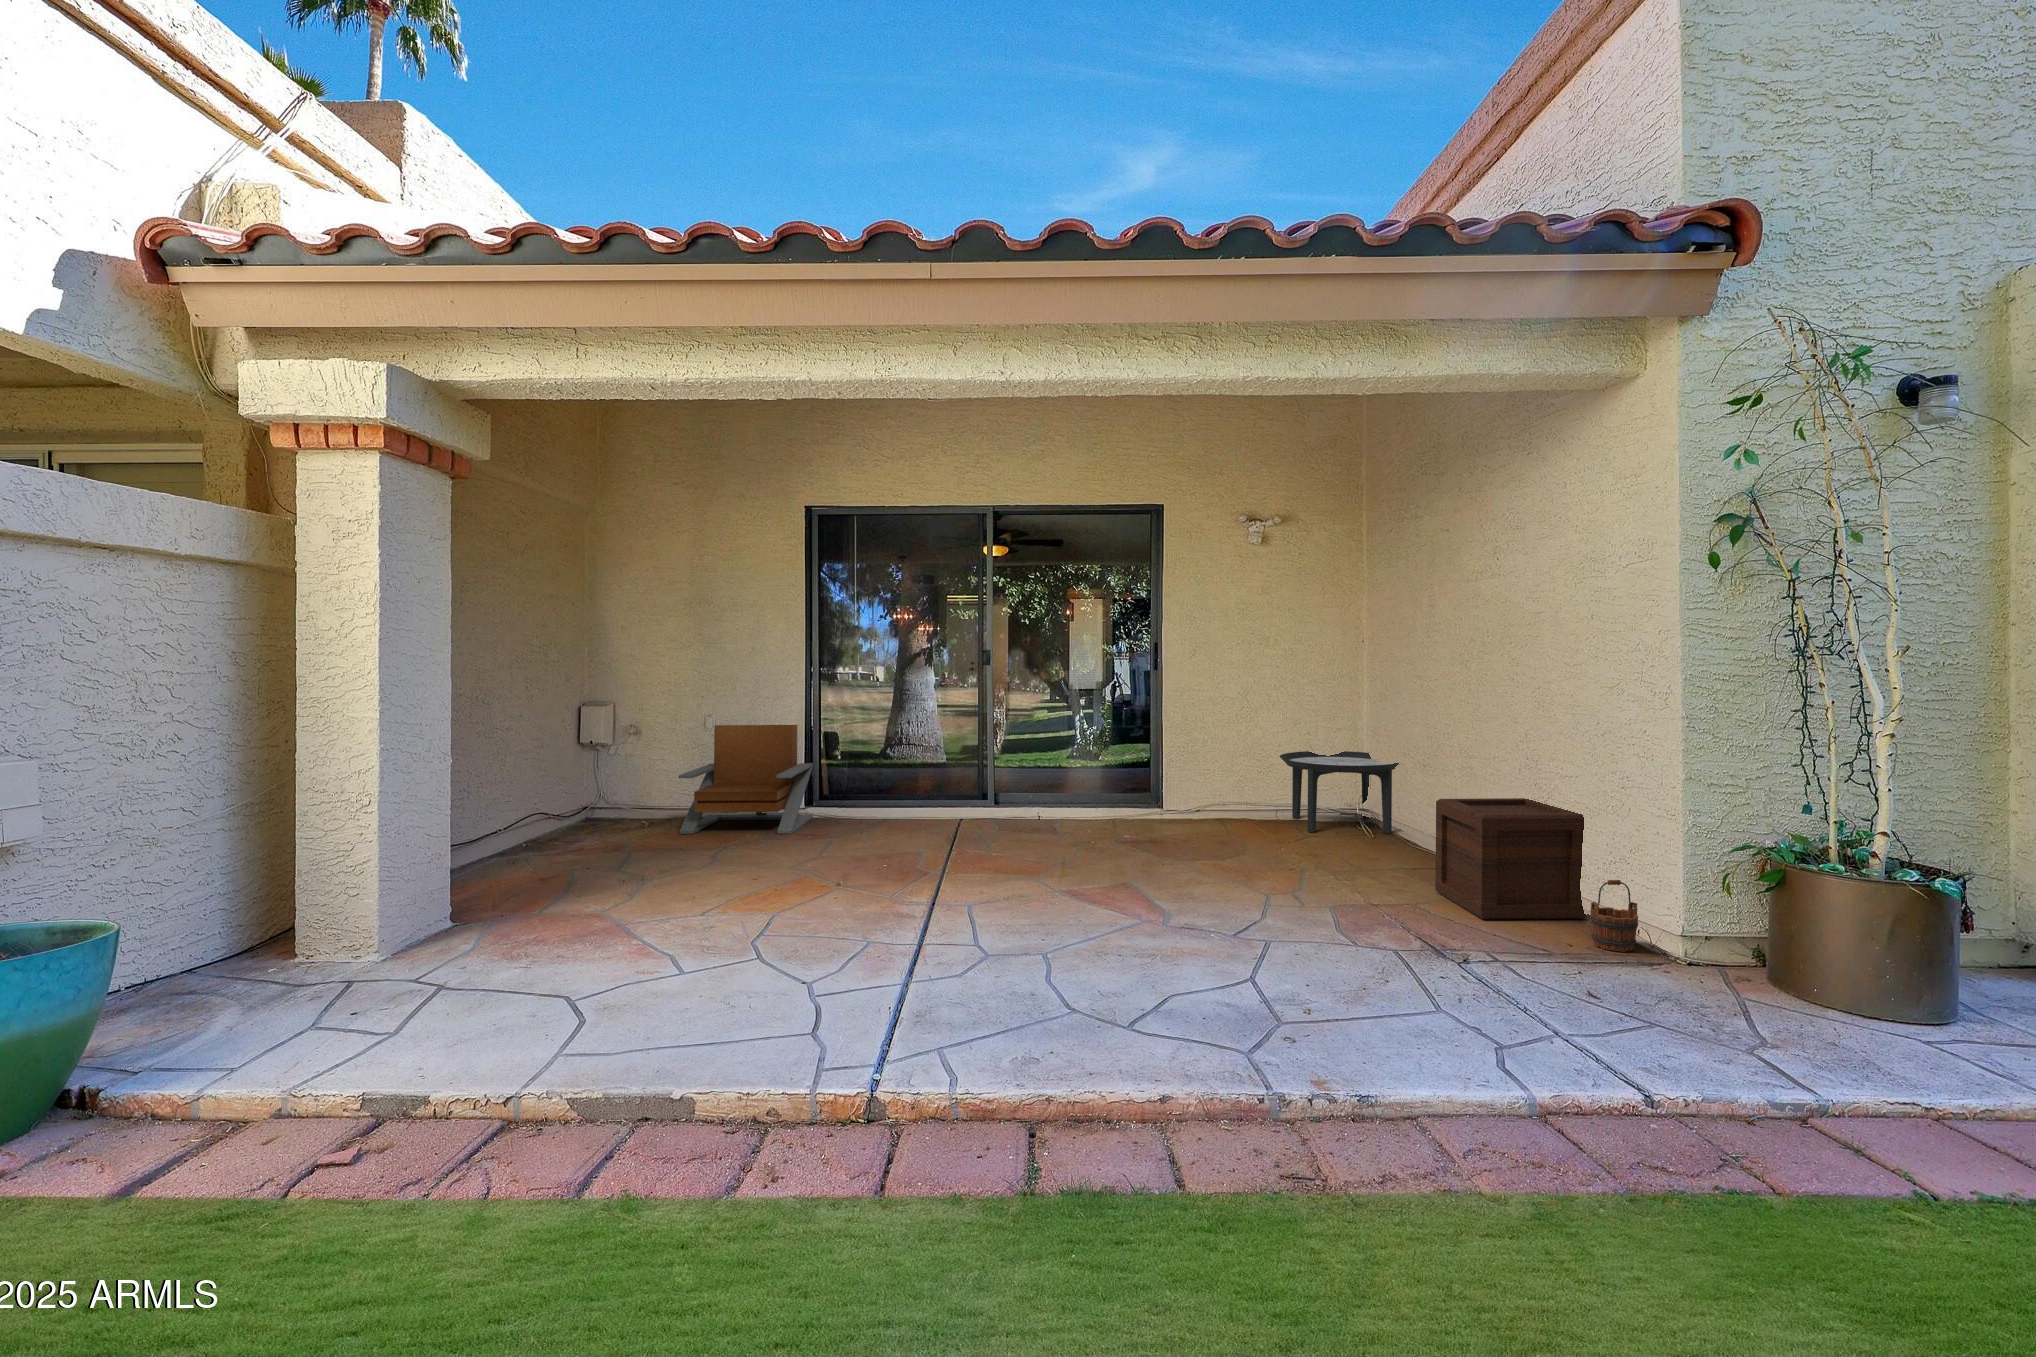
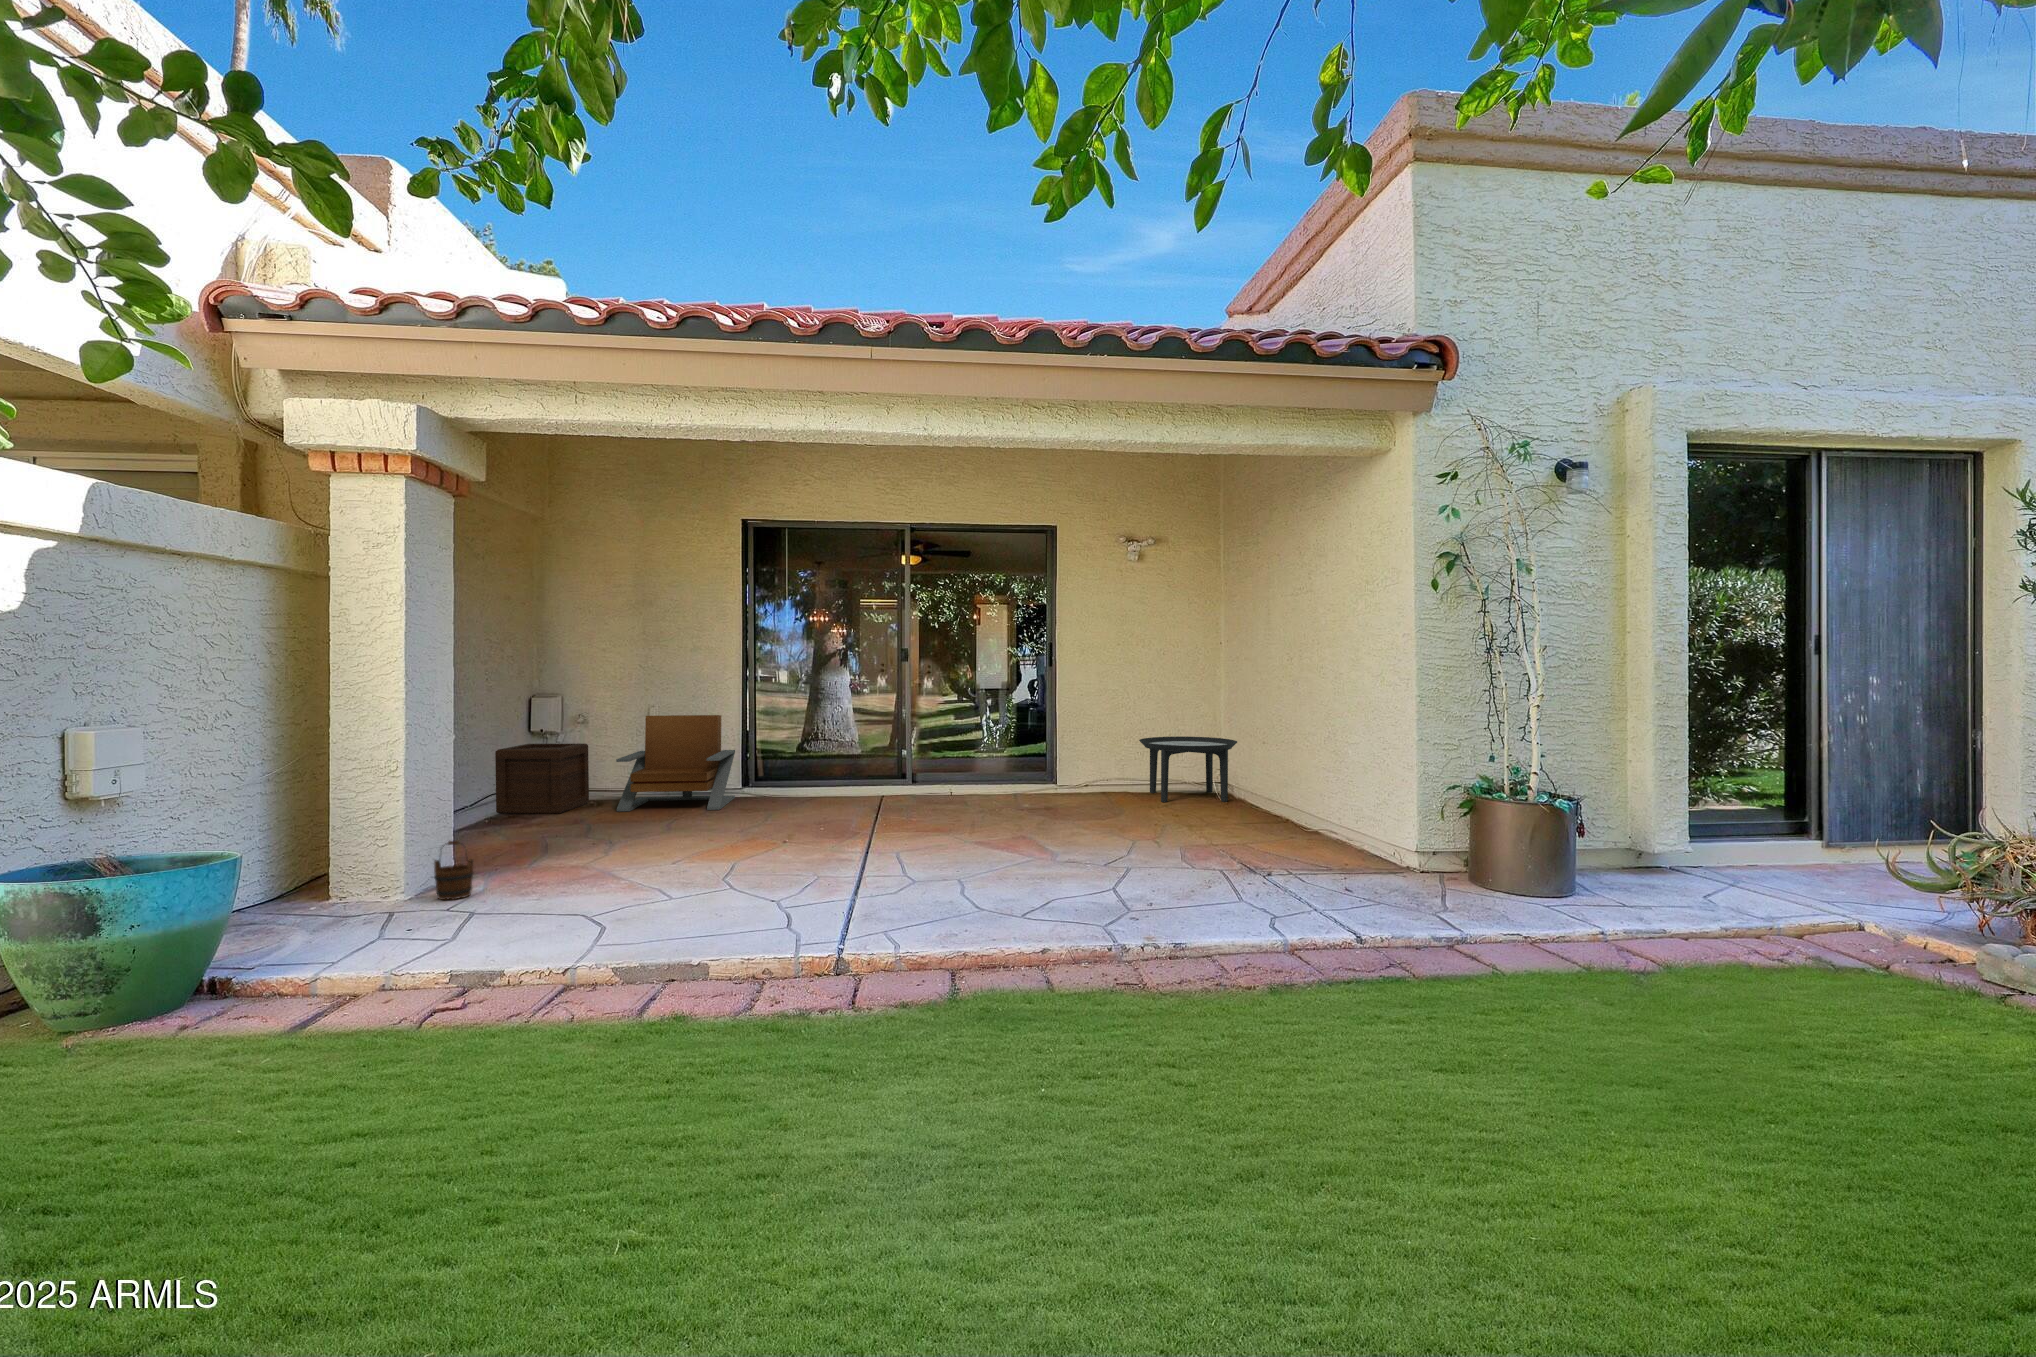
wooden crate: present [1435,798,1587,920] -> present [495,744,589,814]
wooden bucket: present [1590,880,1638,952] -> present [434,841,473,900]

